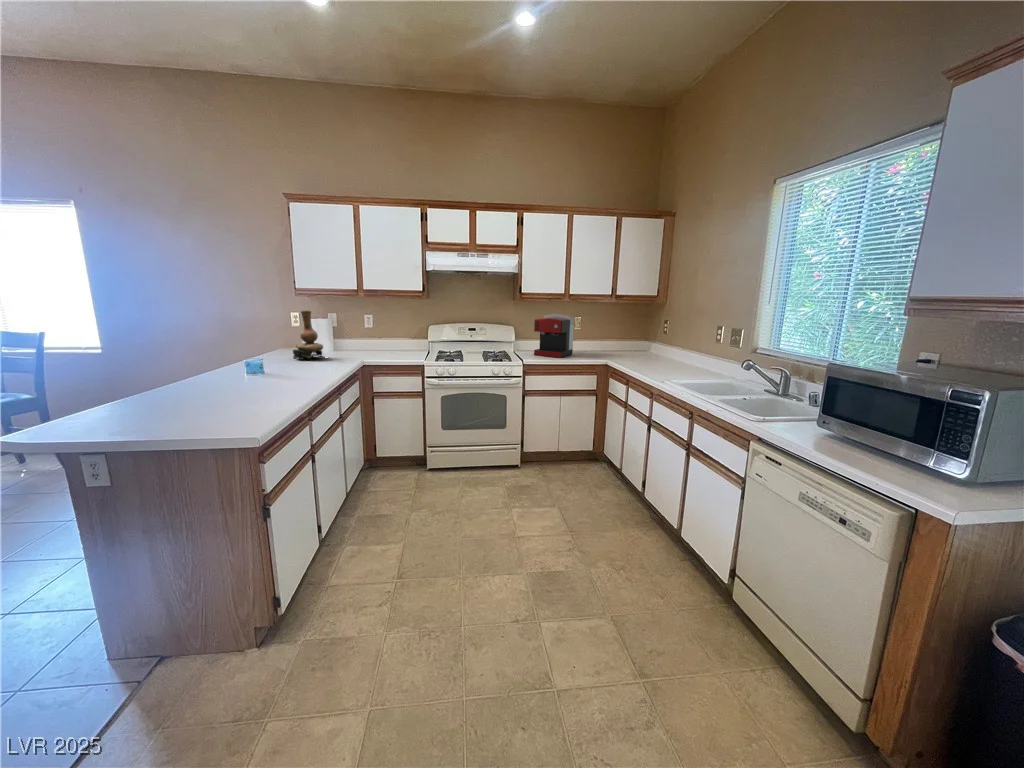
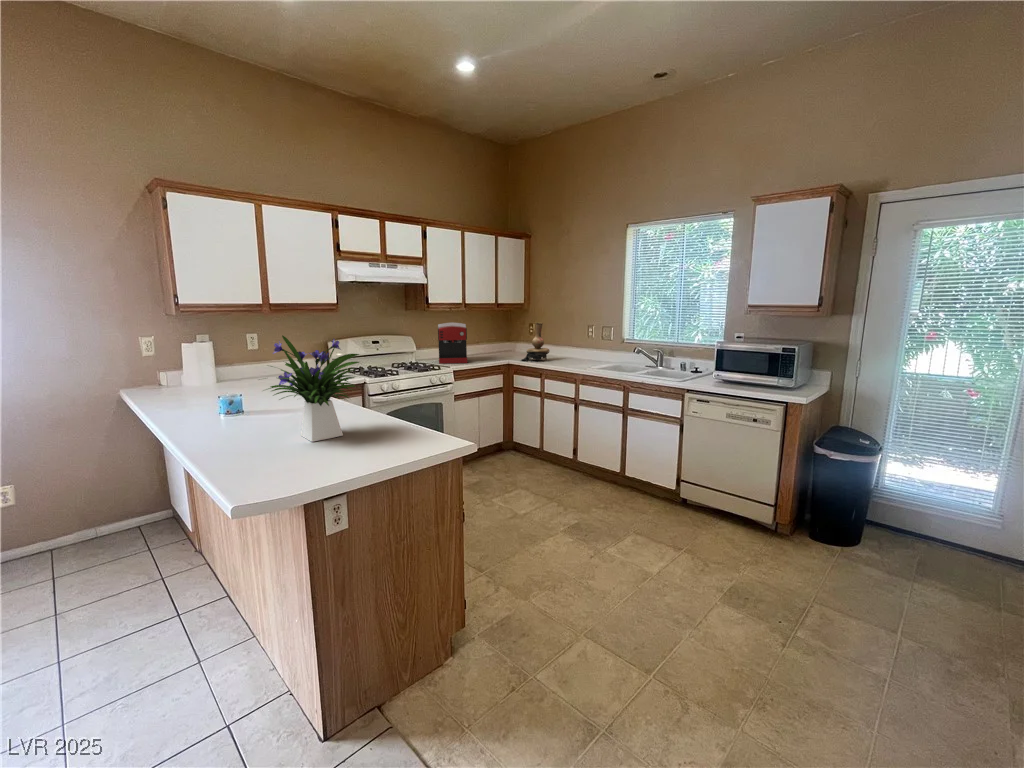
vase: present [293,310,323,360] -> present [522,323,549,361]
flower arrangement: none [158,312,270,406] -> present [268,335,359,442]

